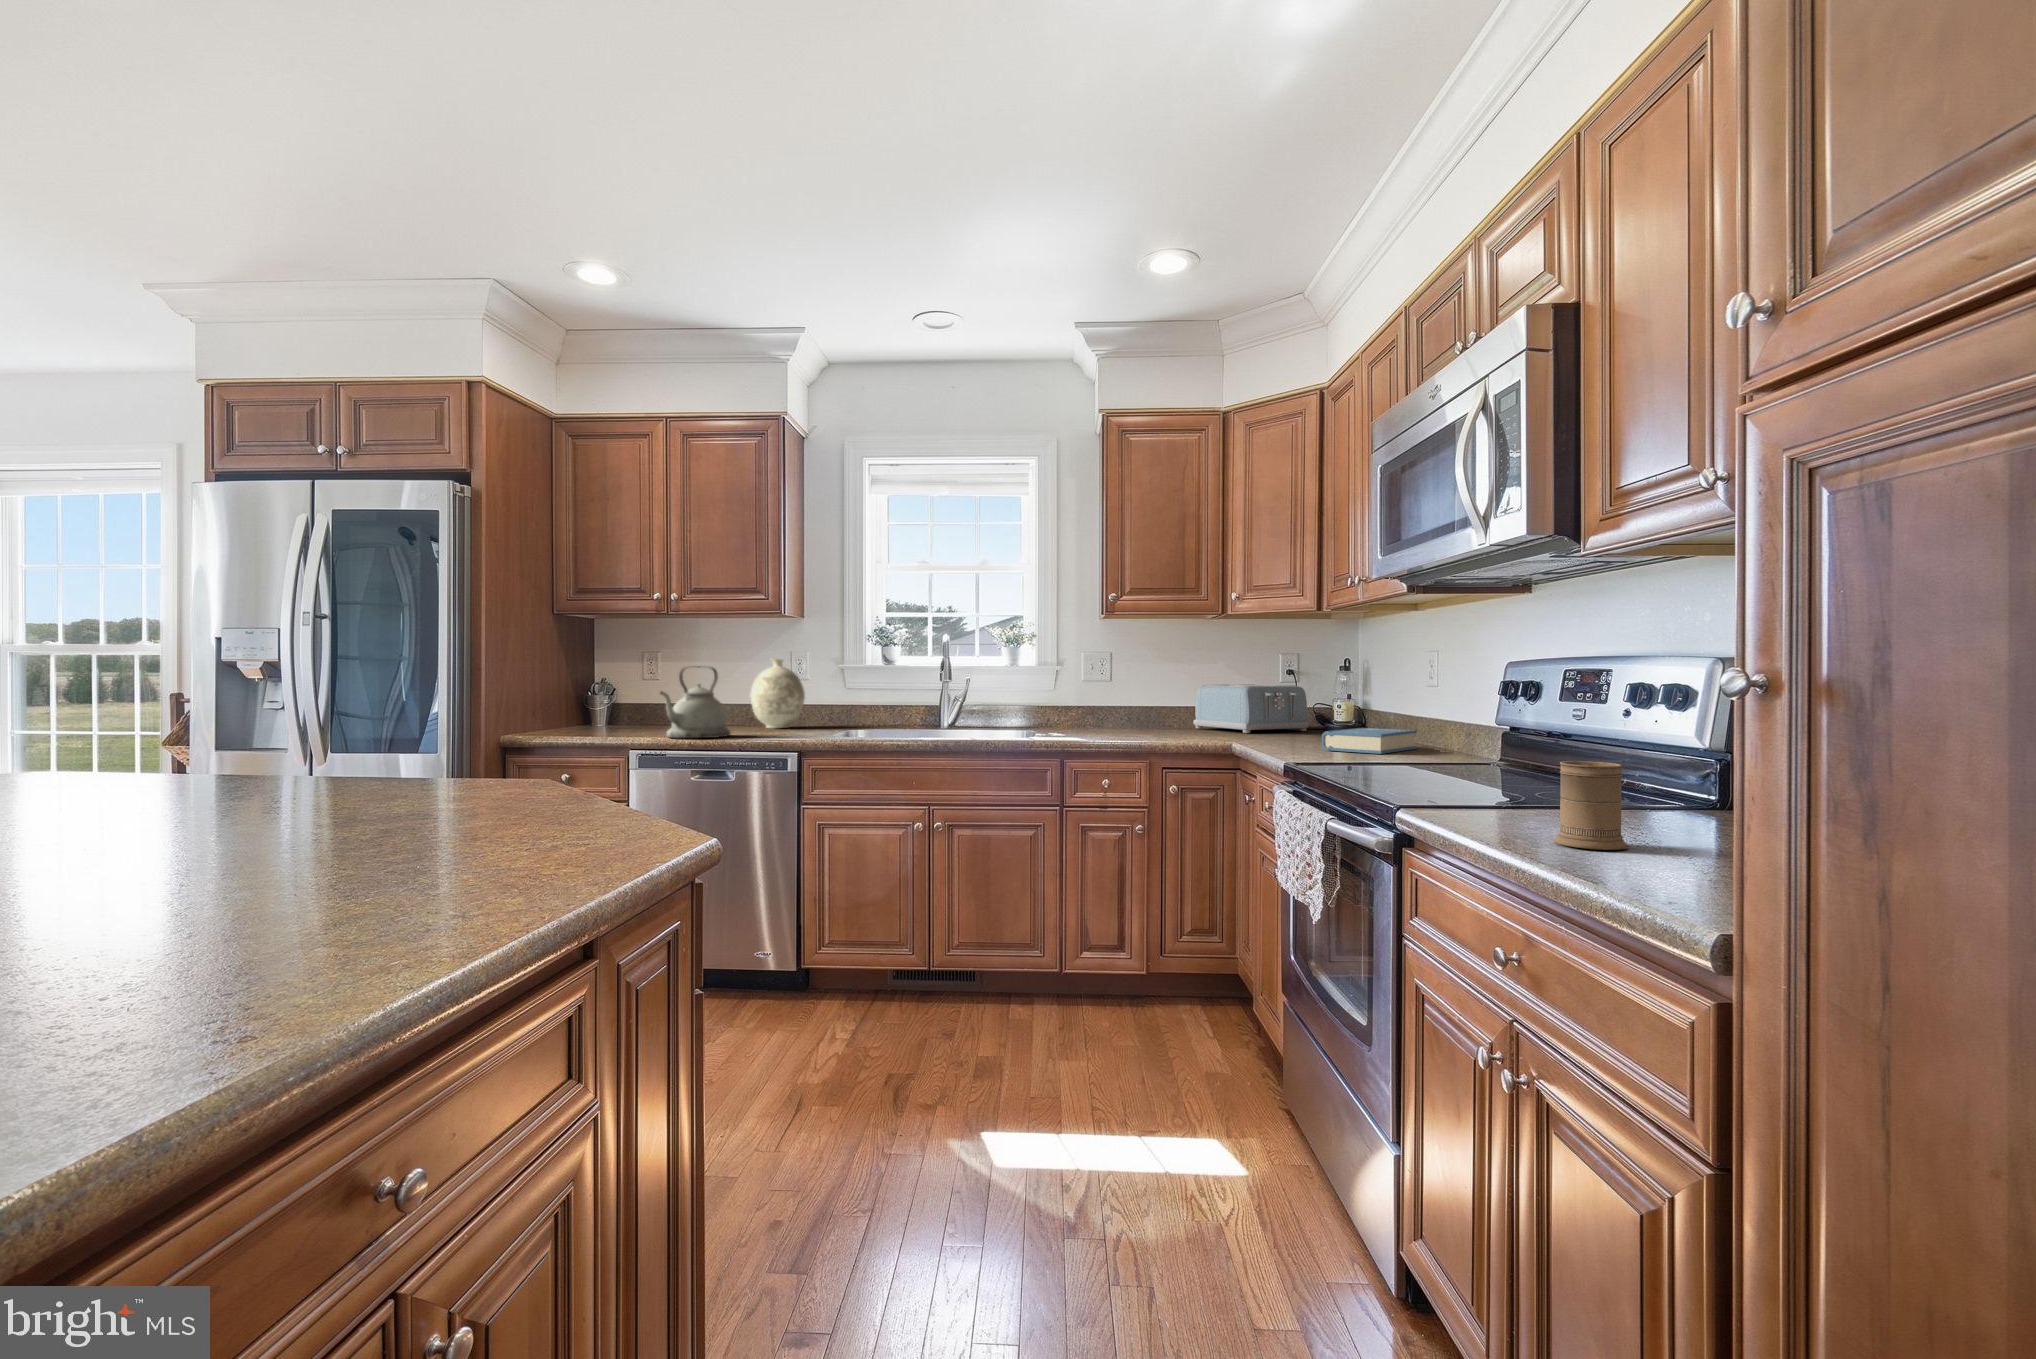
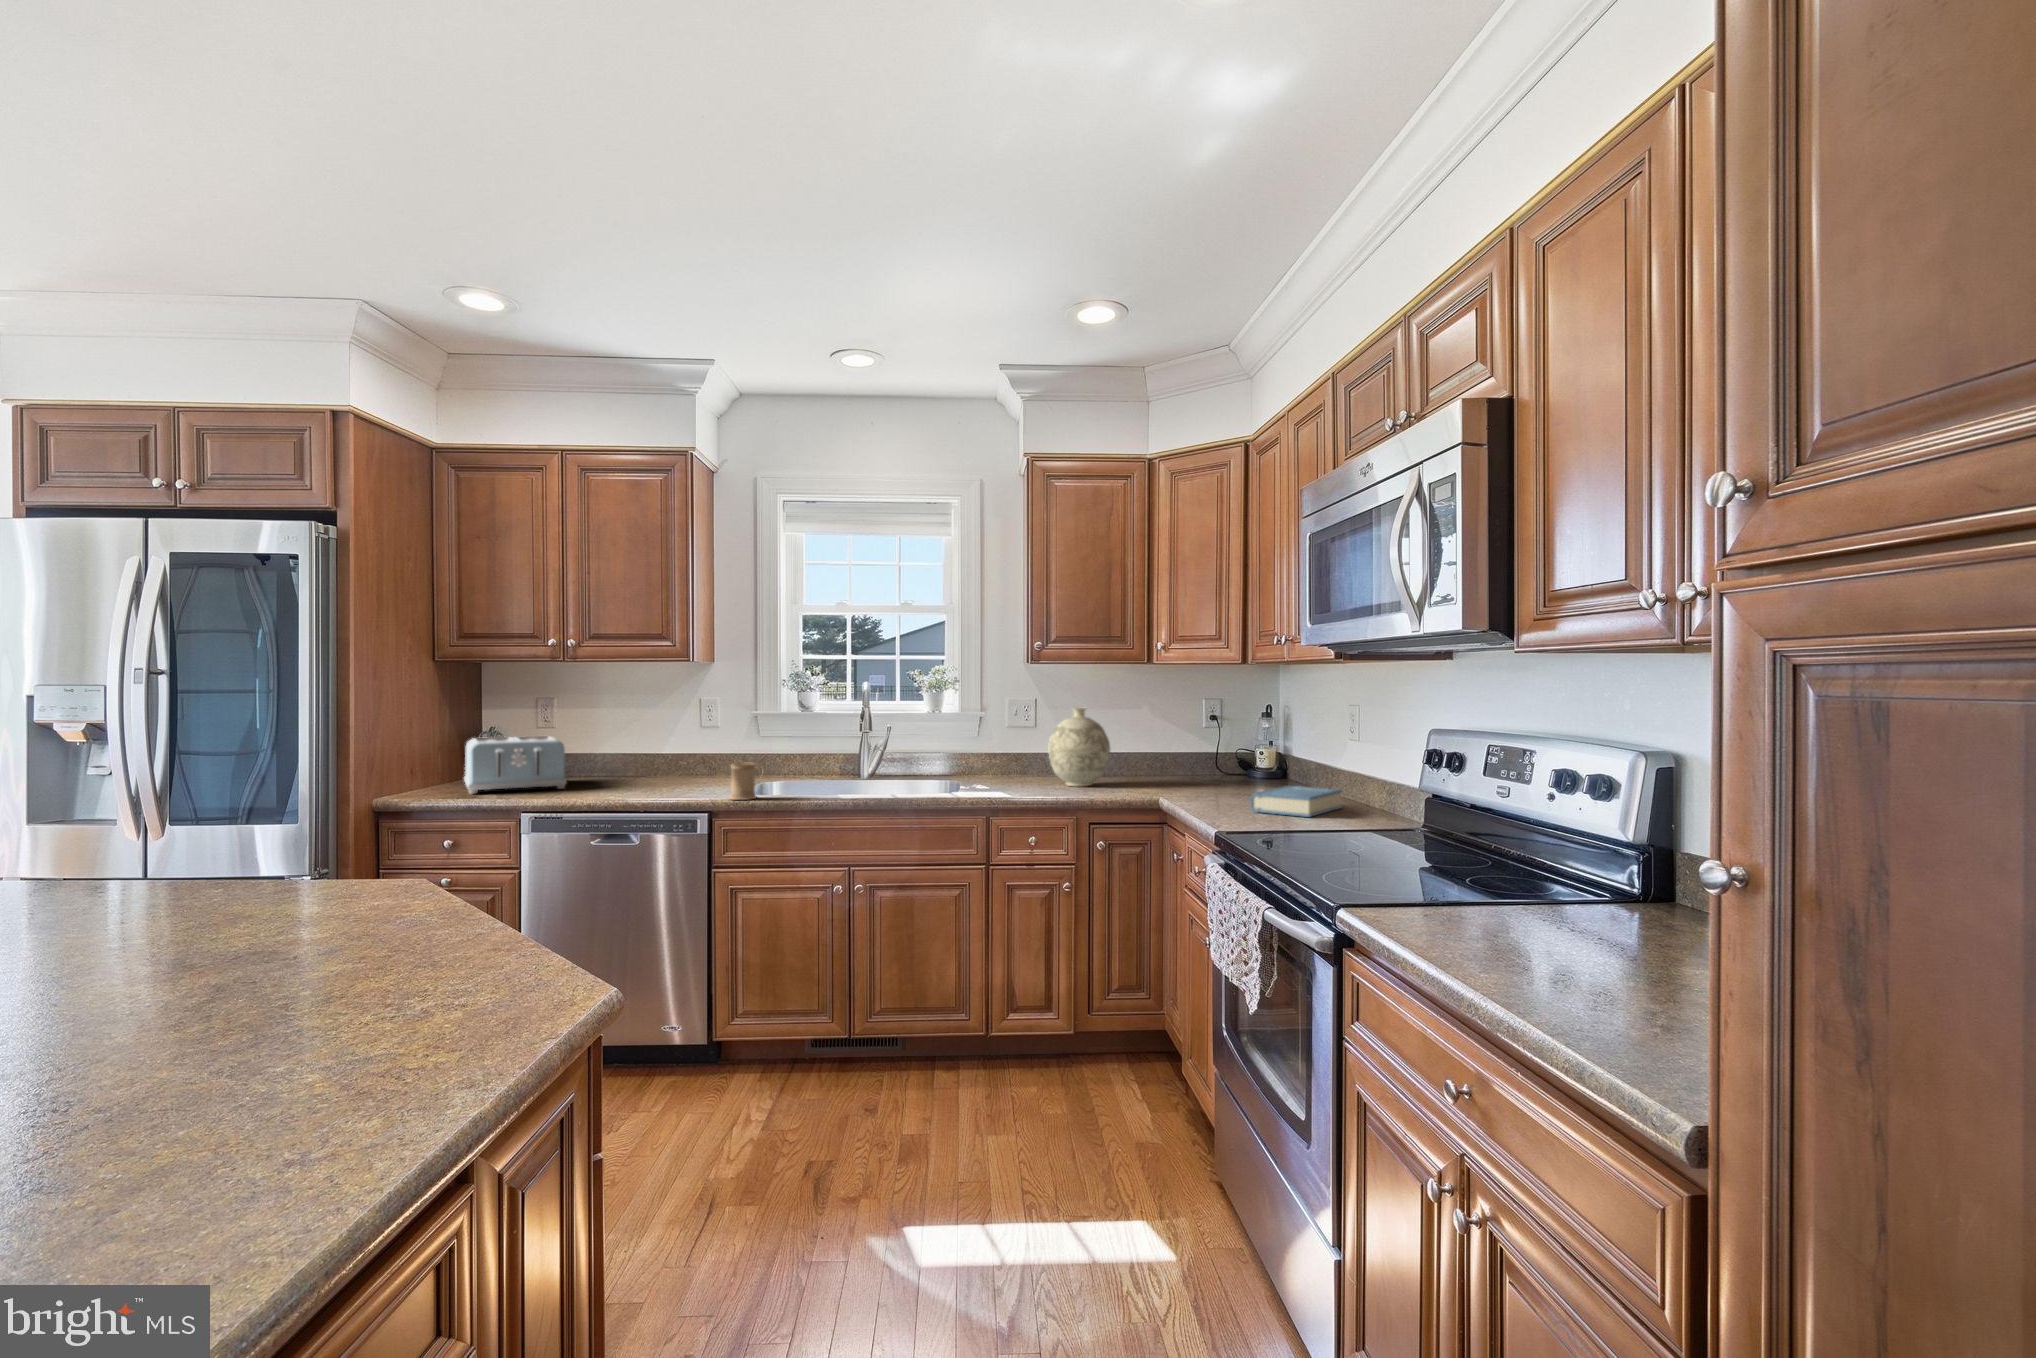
decorative vase: present [750,659,805,728] -> present [1048,707,1110,786]
kettle: present [660,666,731,738] -> none [551,720,630,799]
toaster: present [1193,684,1309,733] -> present [464,736,567,794]
mug: present [1553,761,1628,850] -> present [730,762,763,800]

